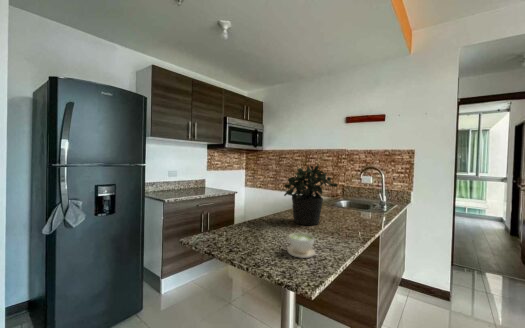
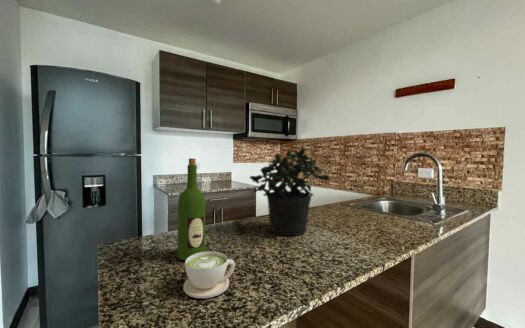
wine bottle: none [259,174,278,243] -> present [178,158,205,260]

